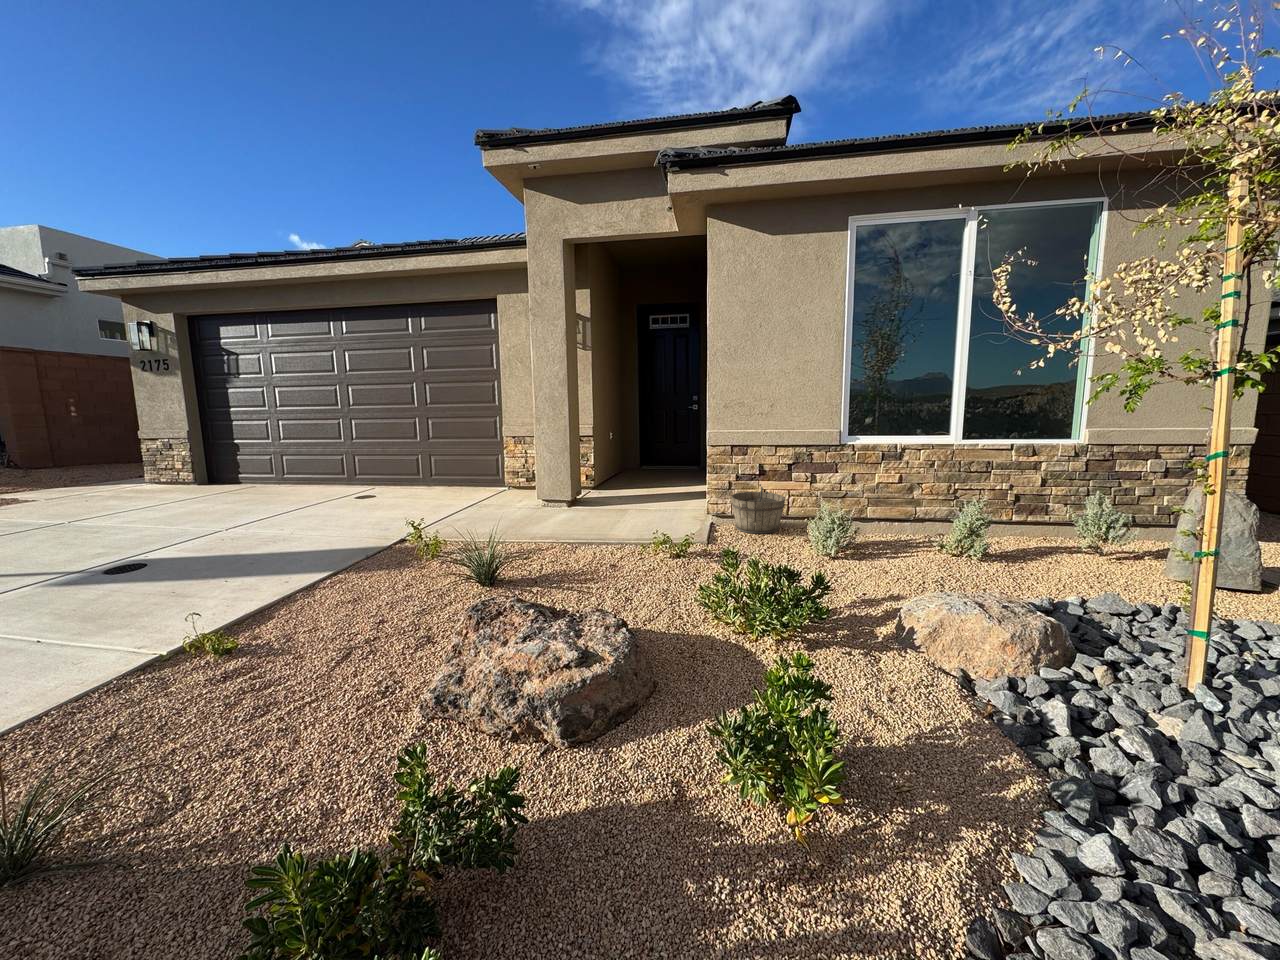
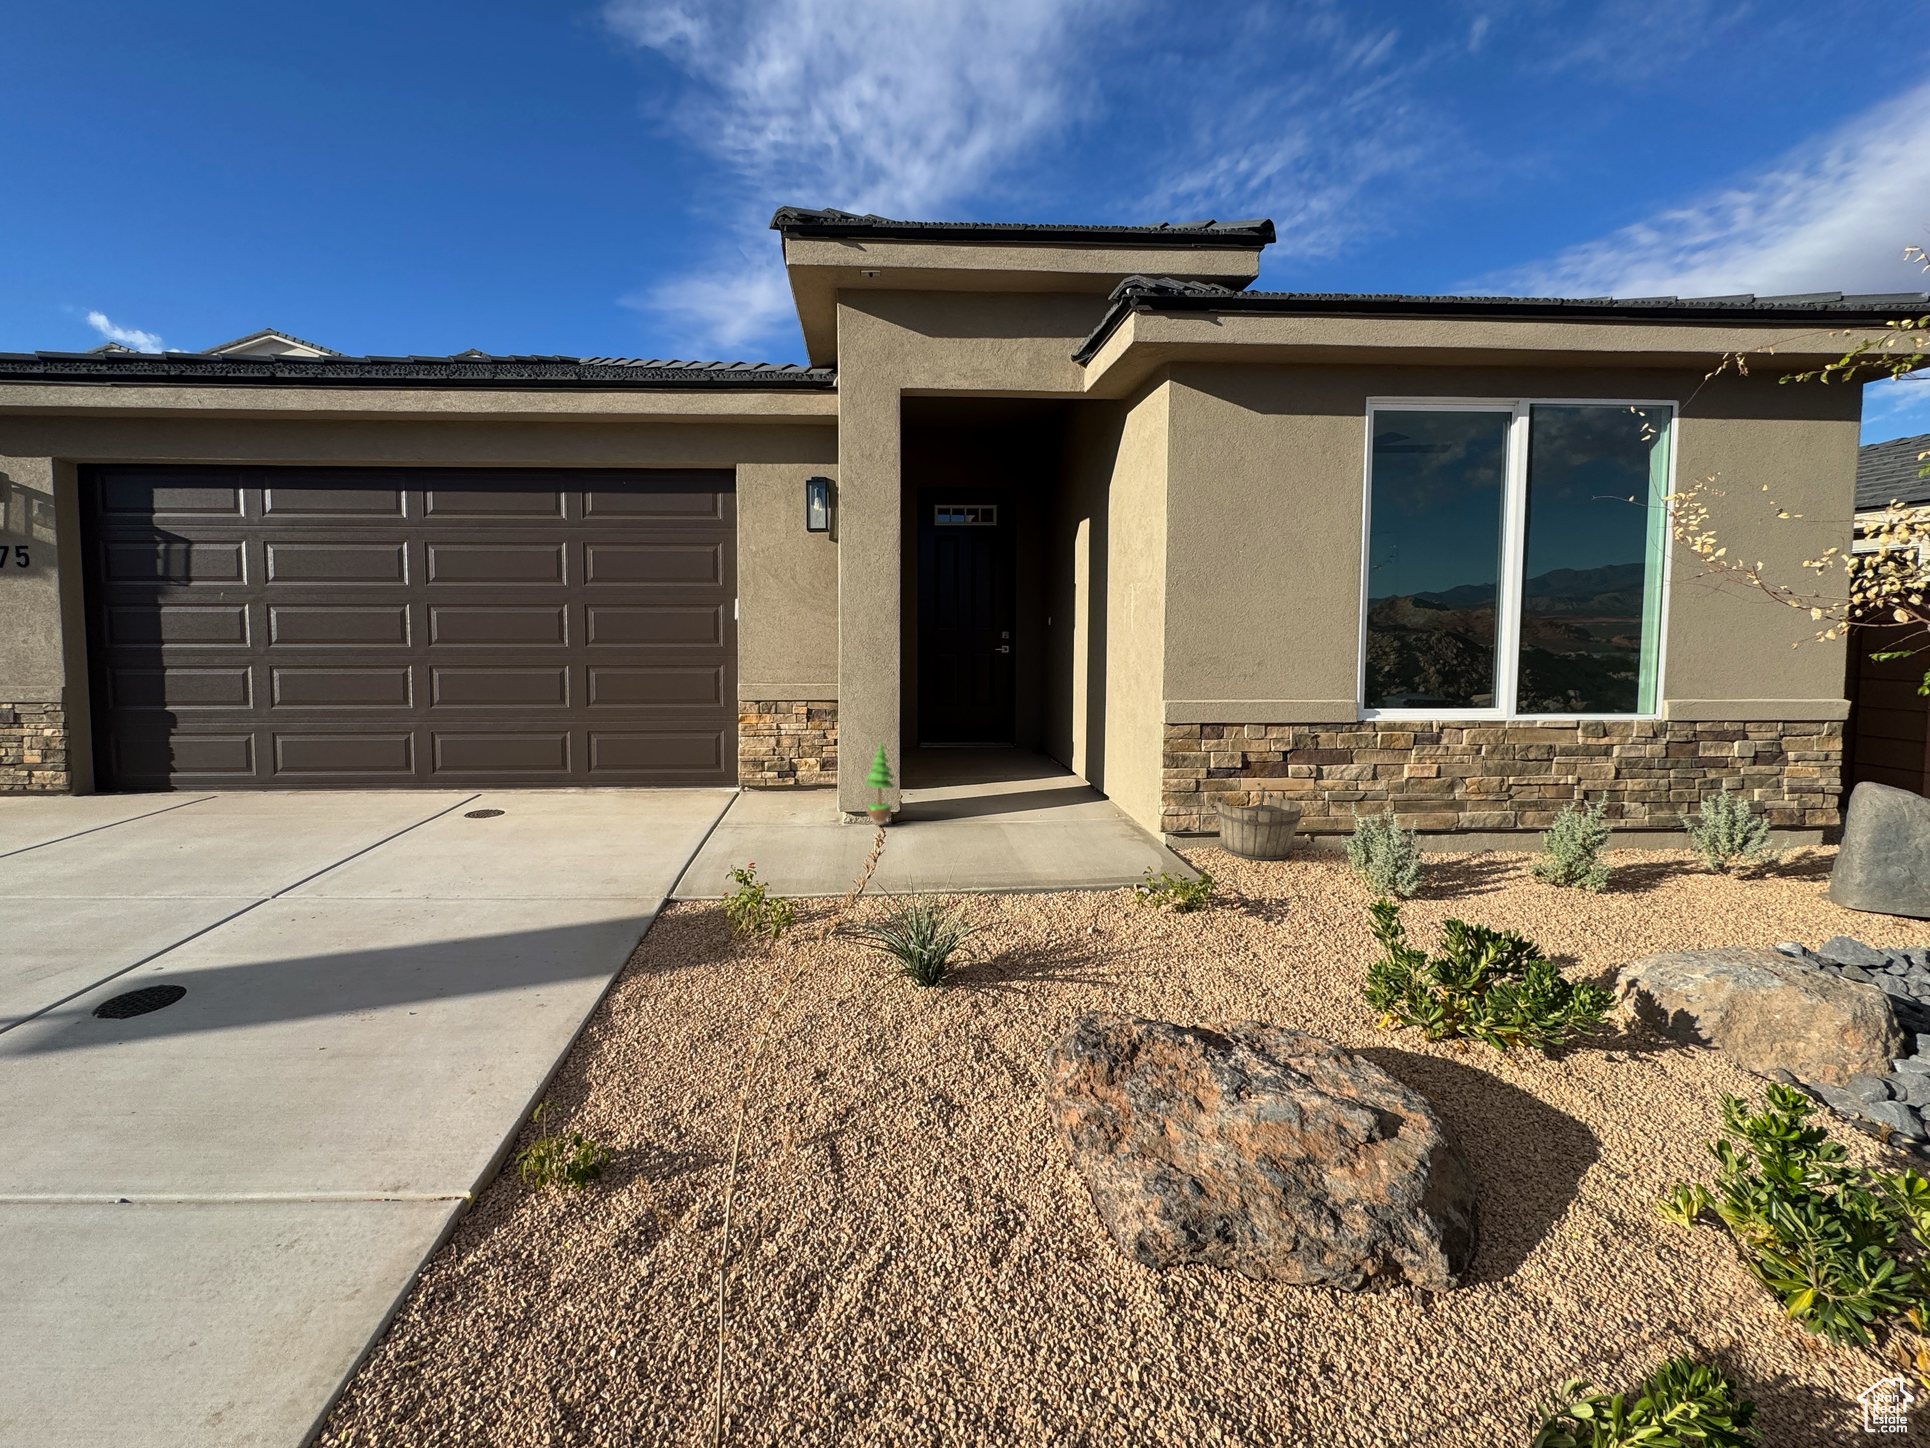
potted tree: none [543,457,562,508] -> present [865,743,894,825]

